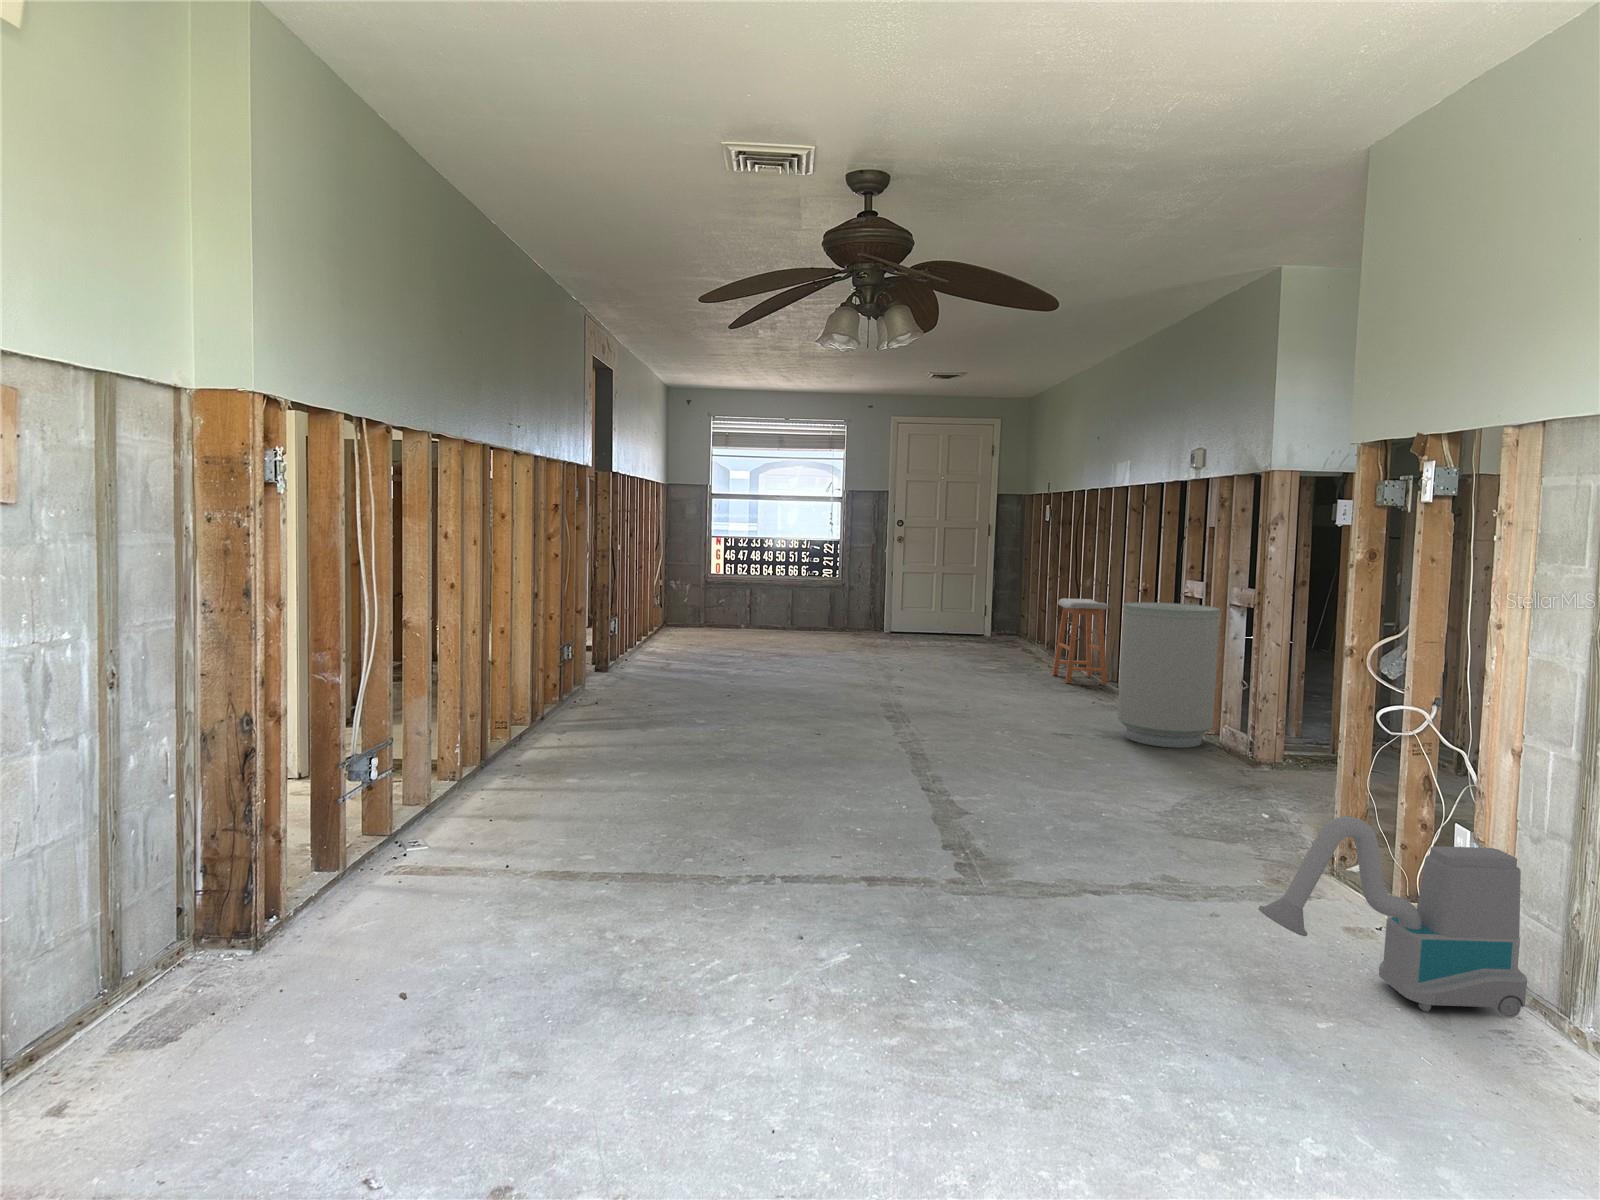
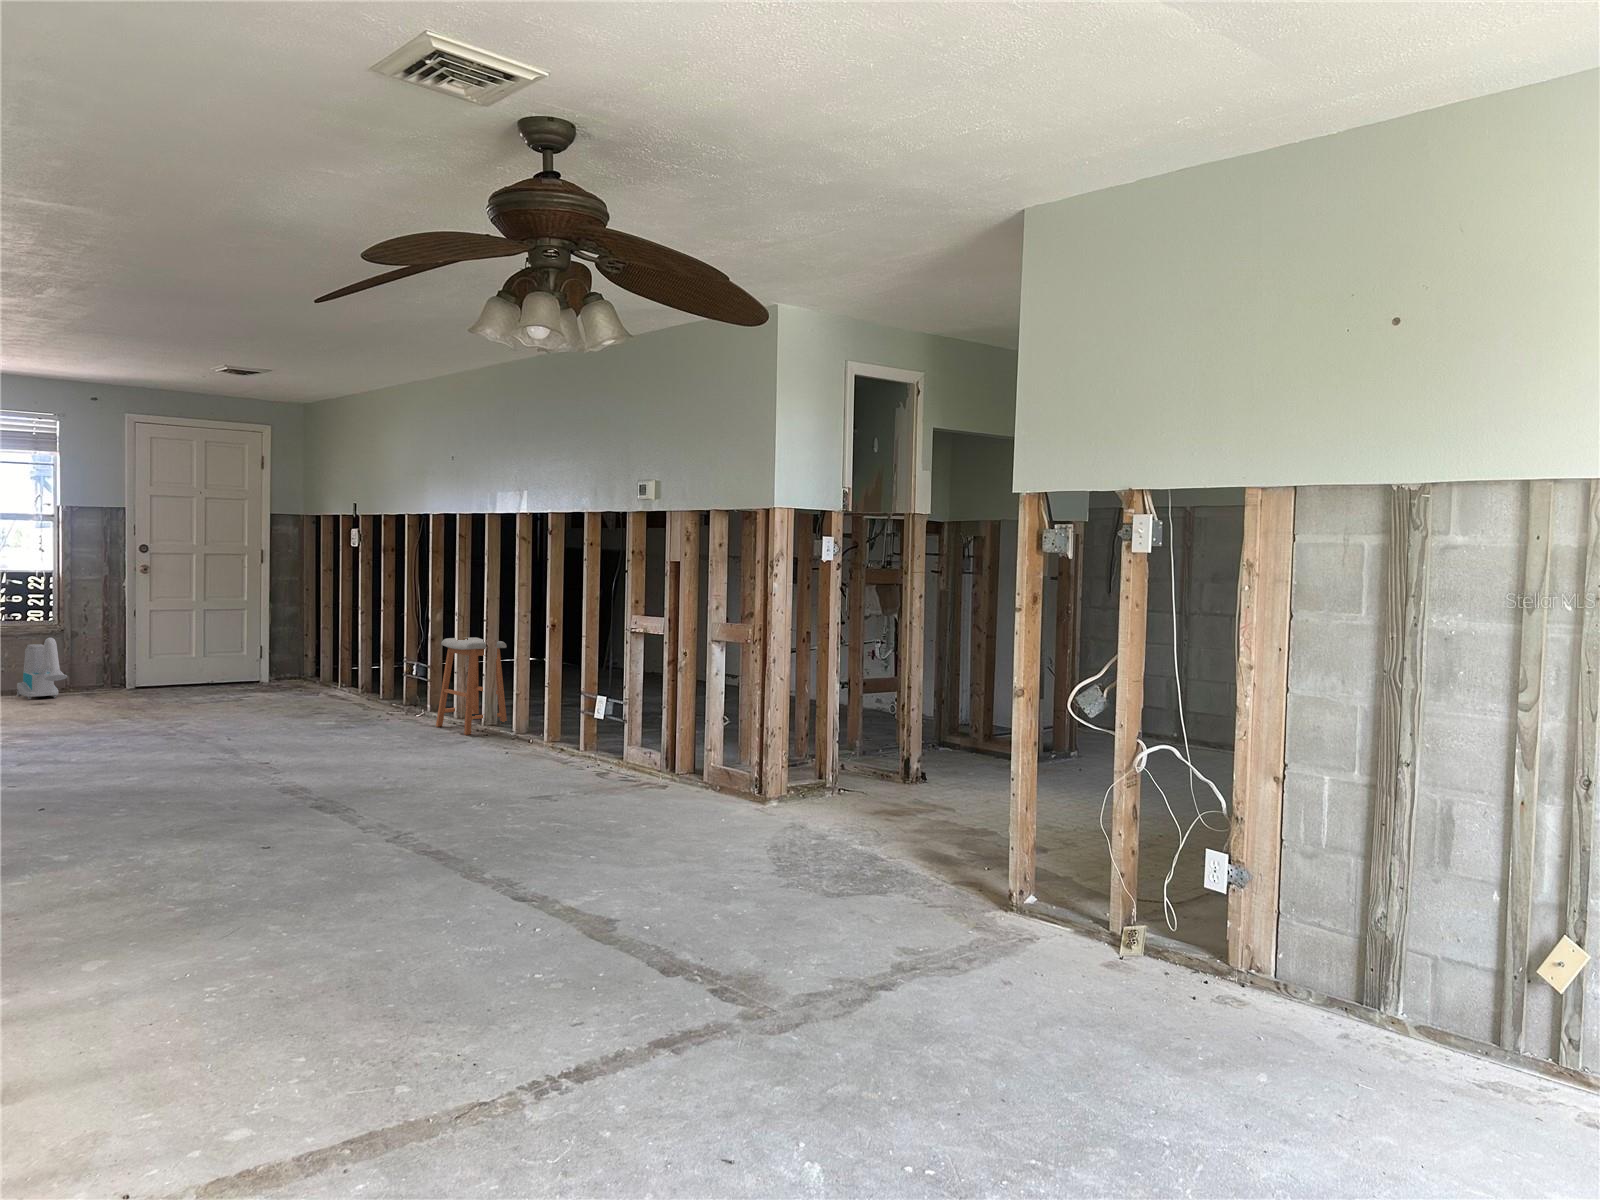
trash can: present [1118,602,1220,748] -> none [610,642,711,798]
vacuum cleaner: present [1259,816,1527,1017] -> present [17,638,67,700]

